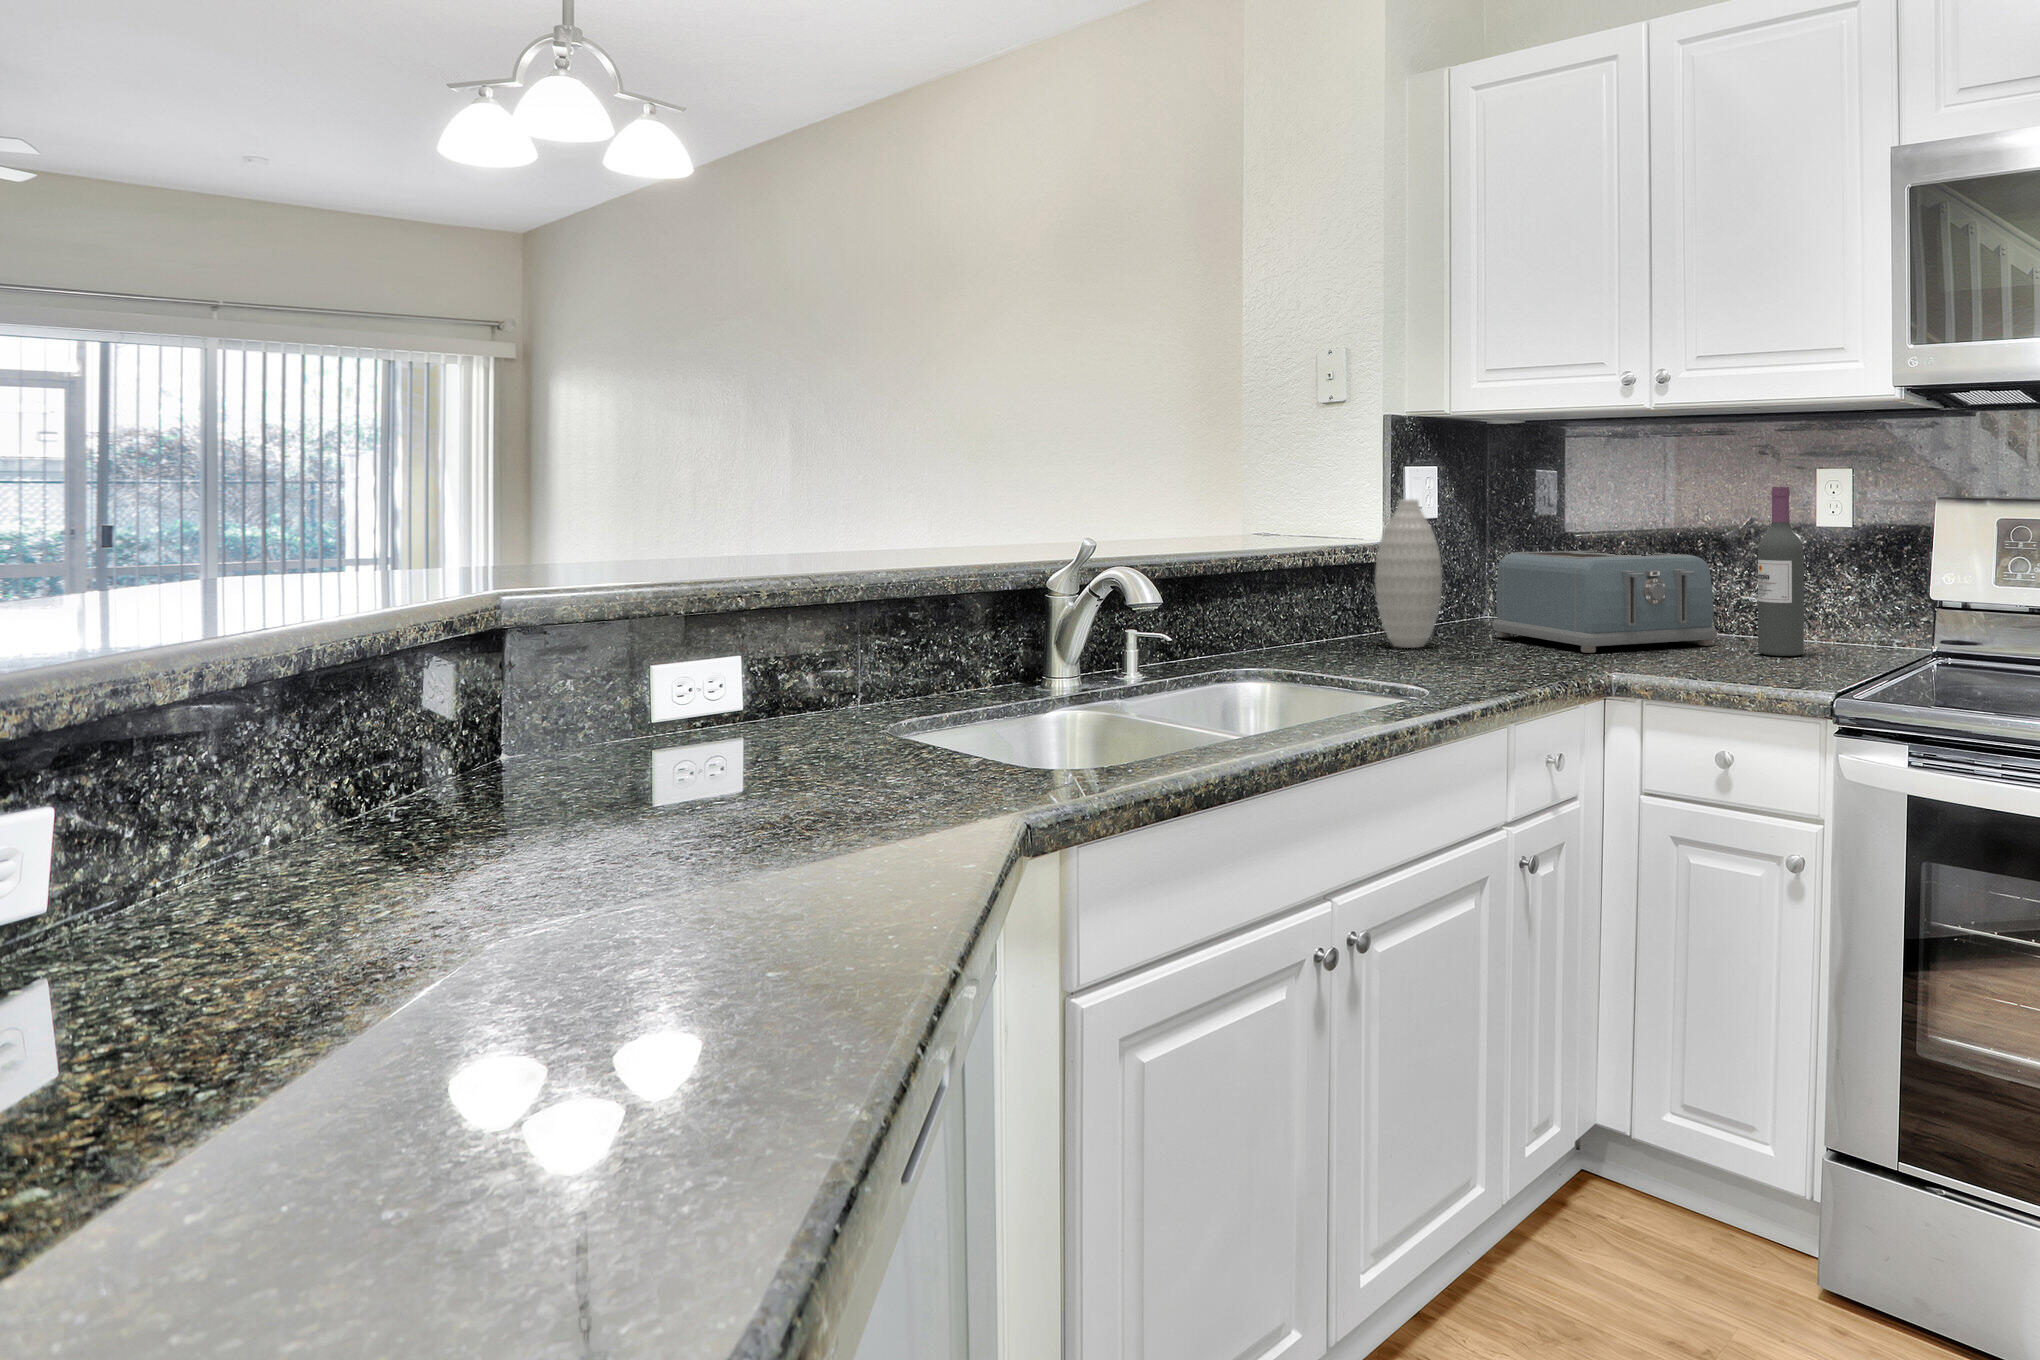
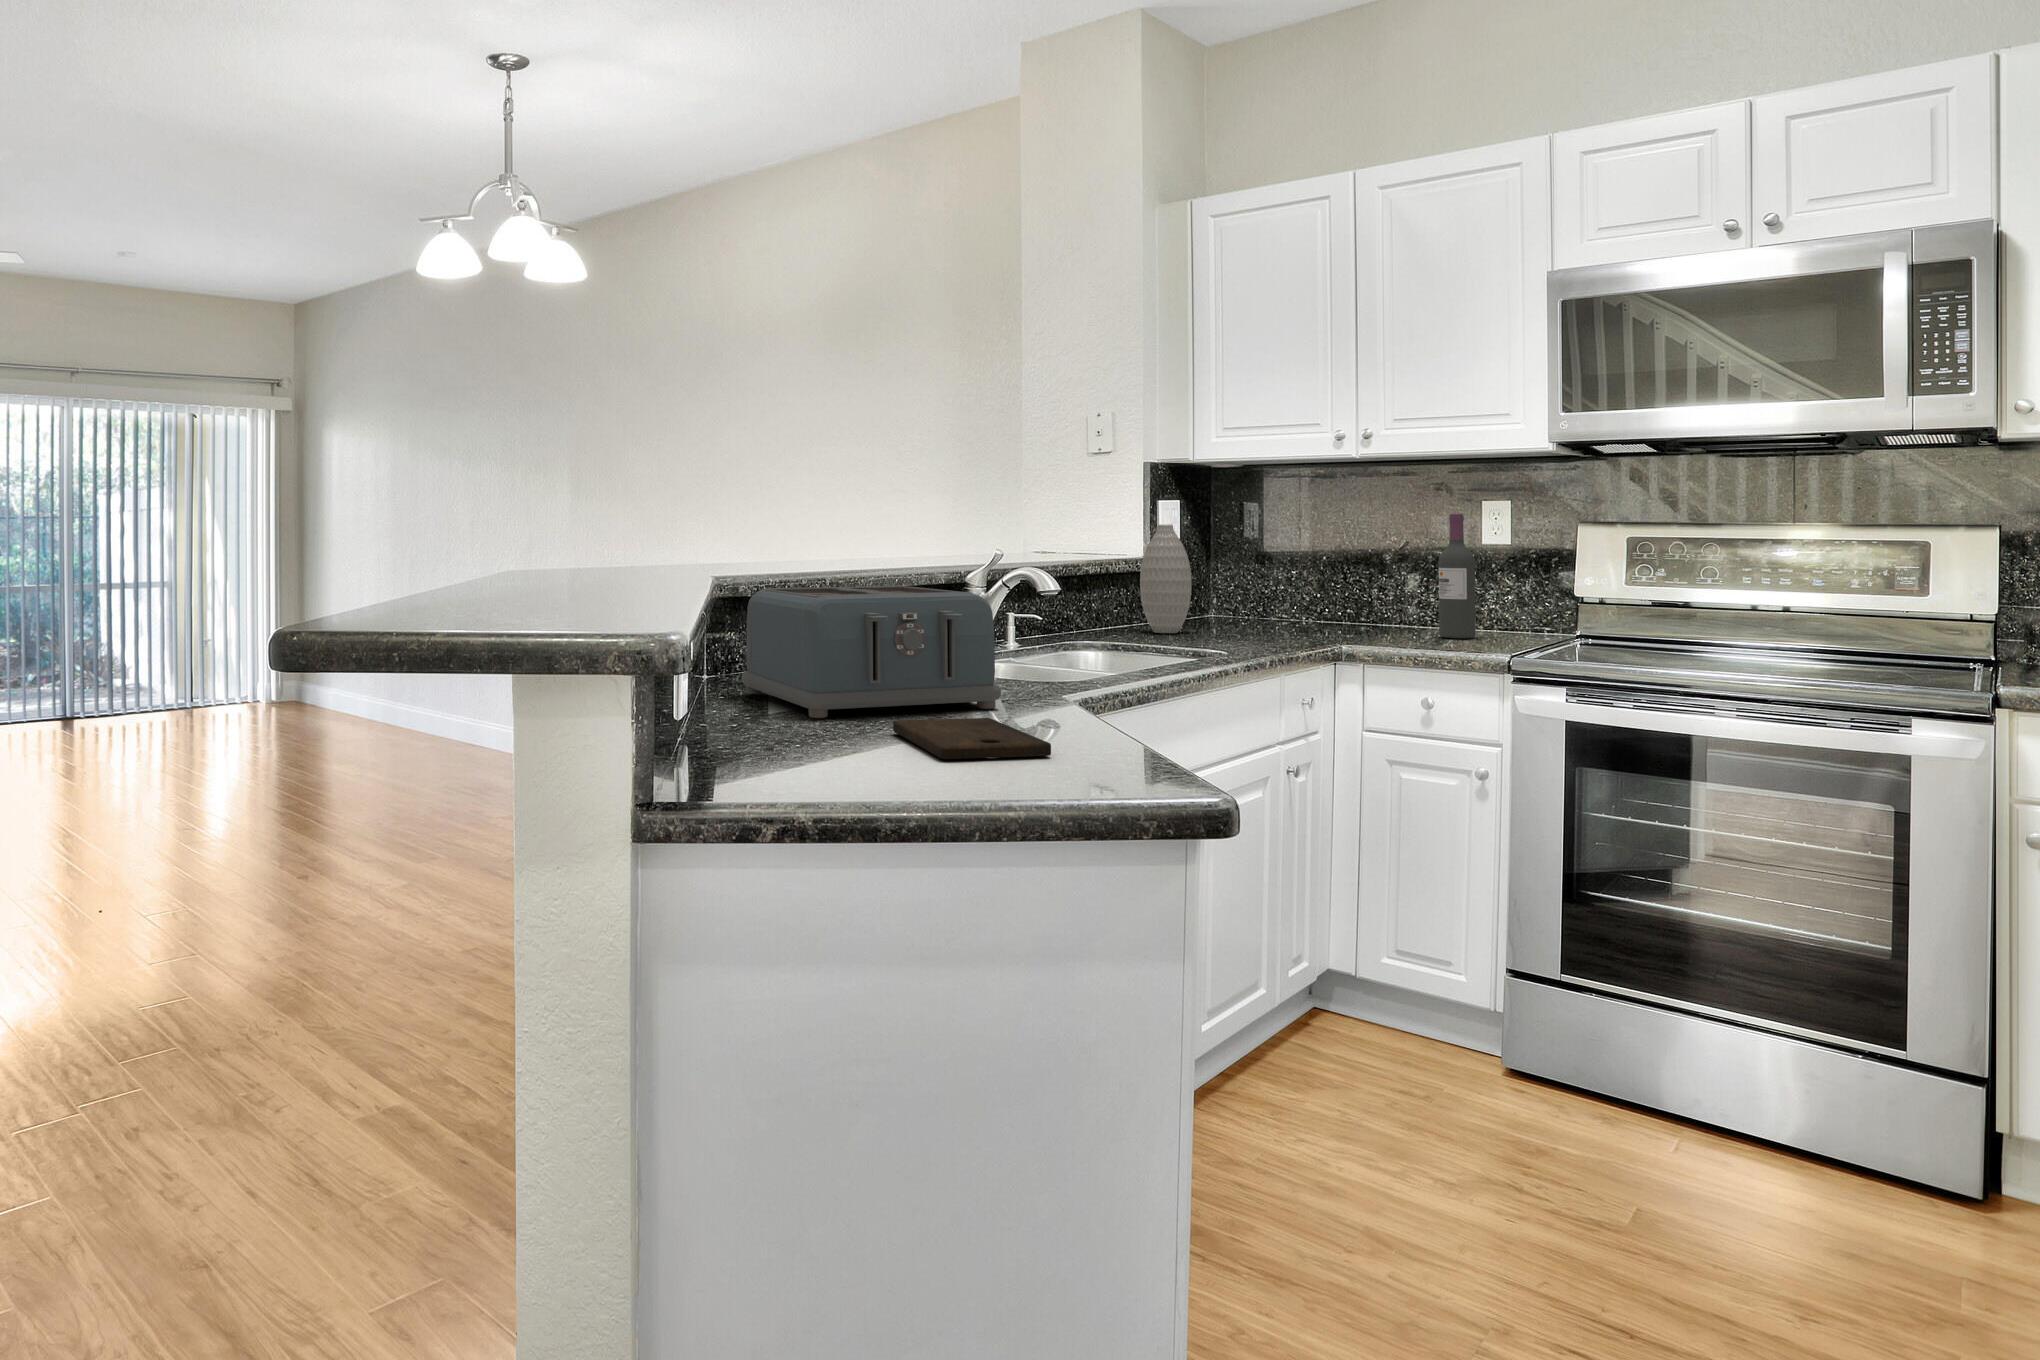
toaster: present [1492,551,1717,653] -> present [742,586,1001,718]
cutting board: none [182,933,637,1148] -> present [893,718,1051,759]

